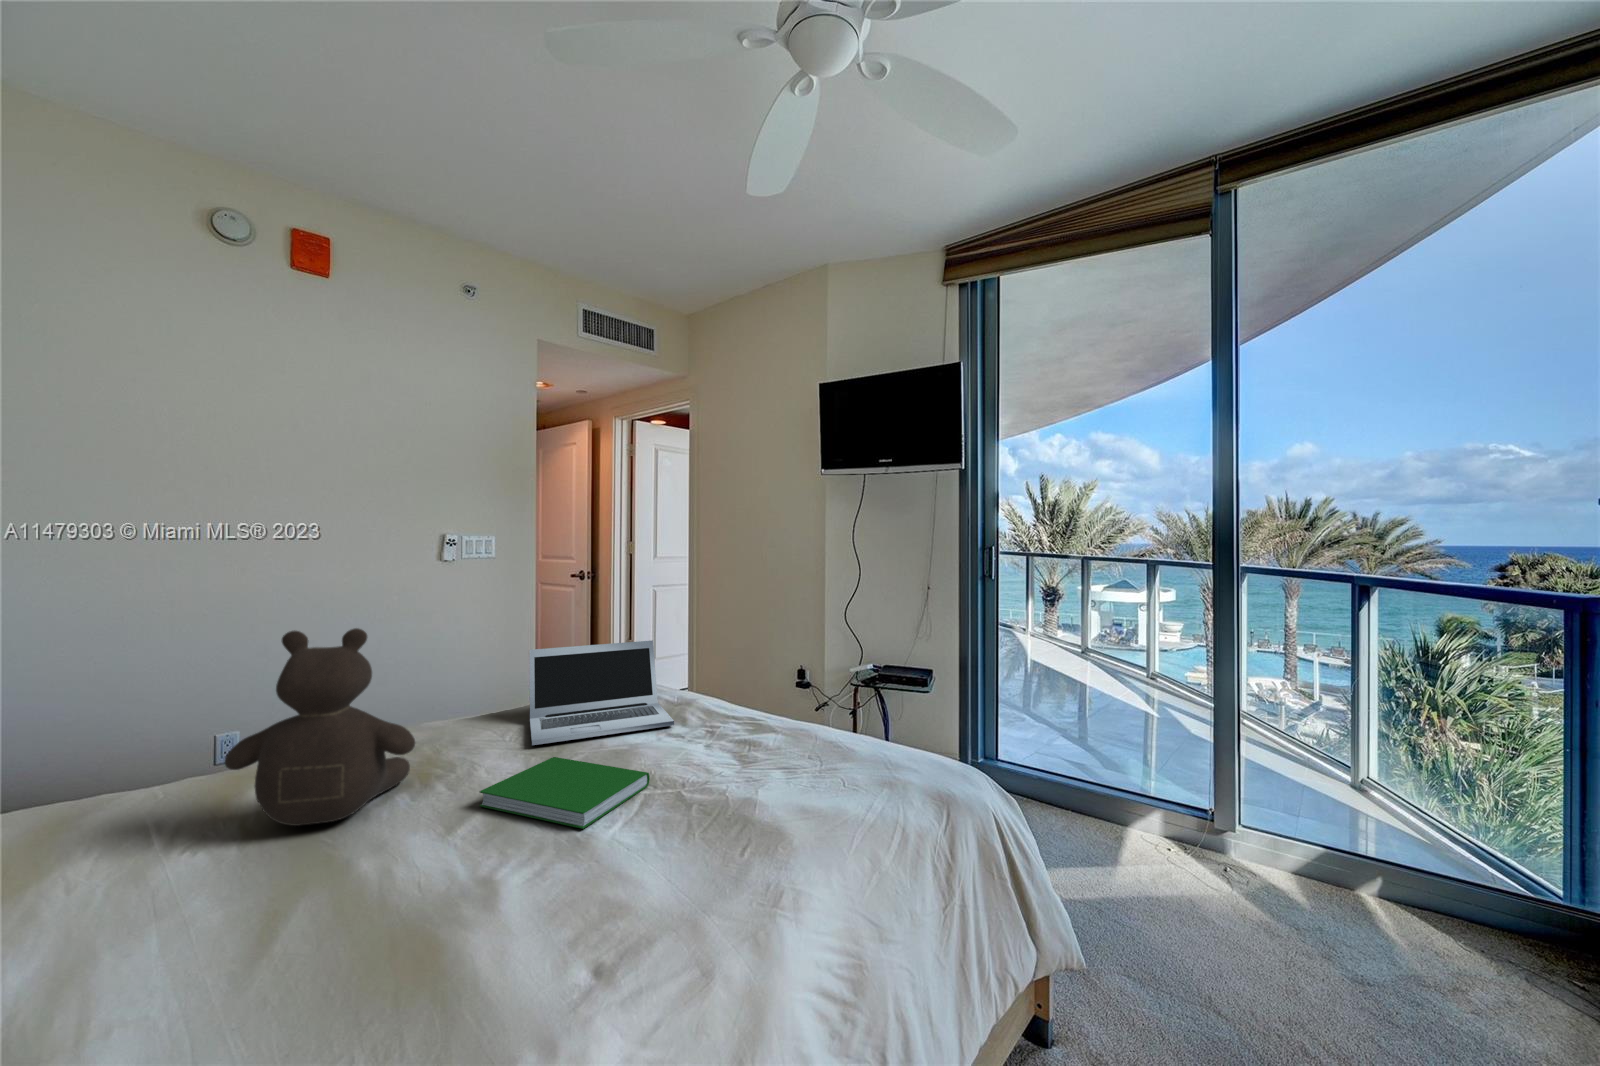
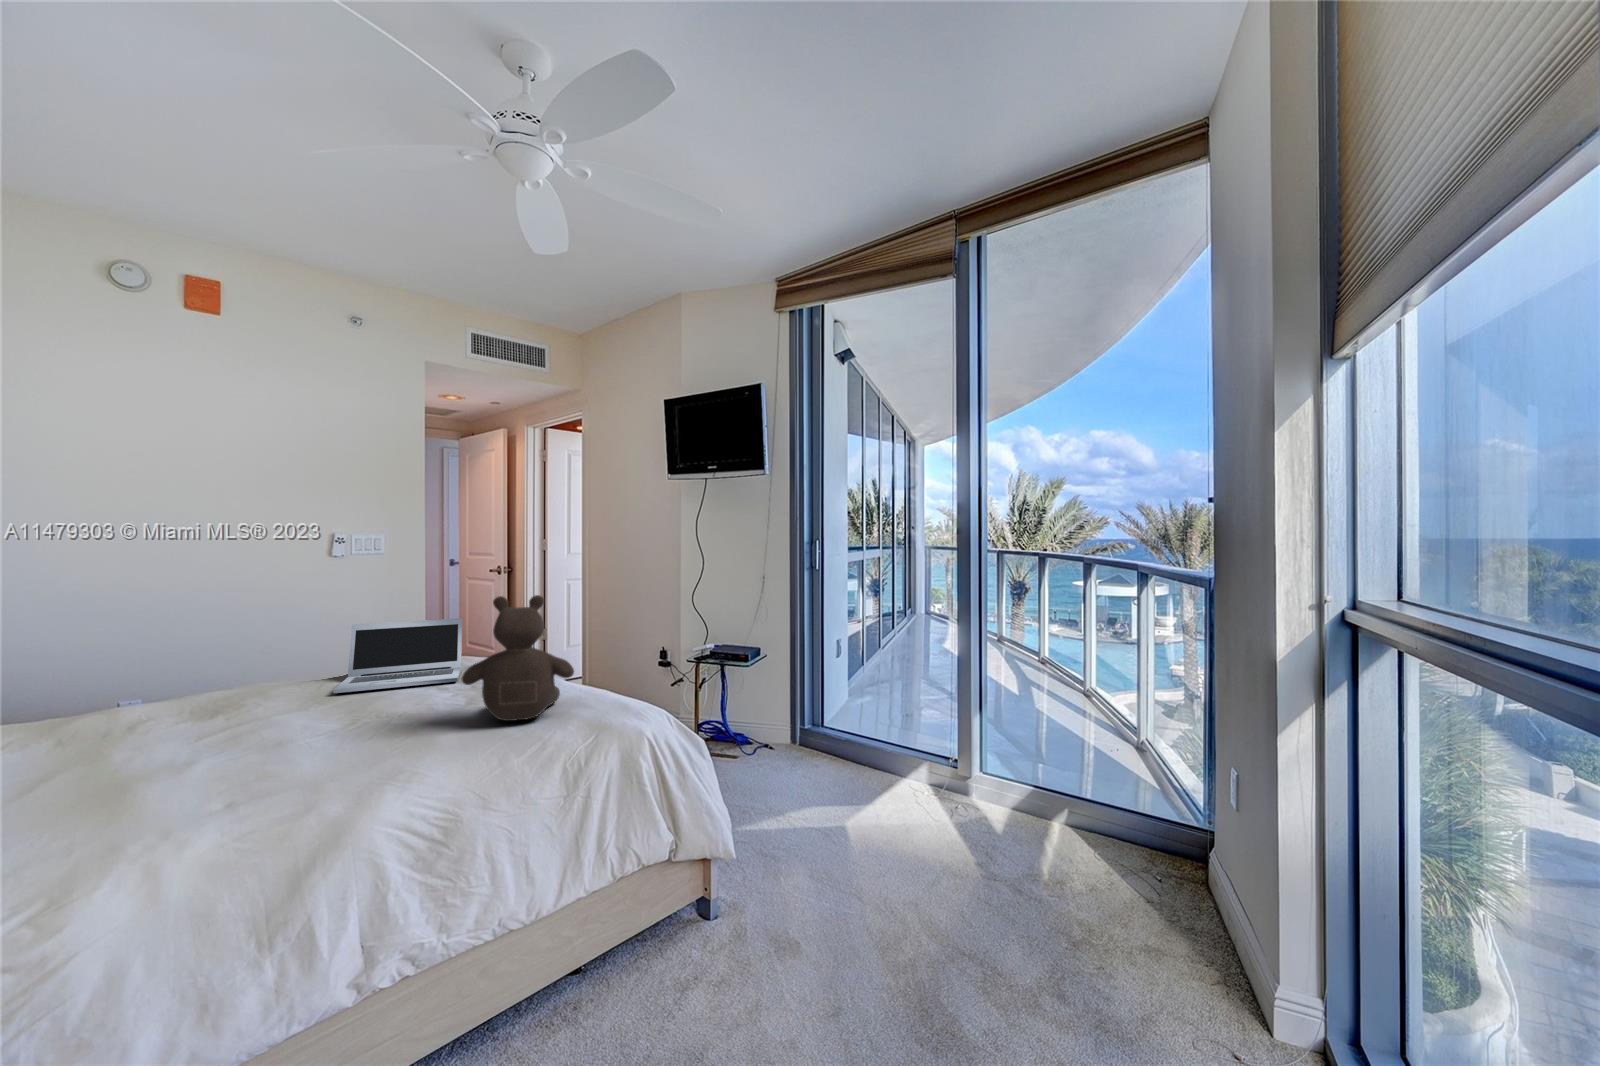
teddy bear: present [225,628,415,826] -> present [462,595,574,721]
hardcover book: present [479,757,650,829] -> none [261,698,396,737]

